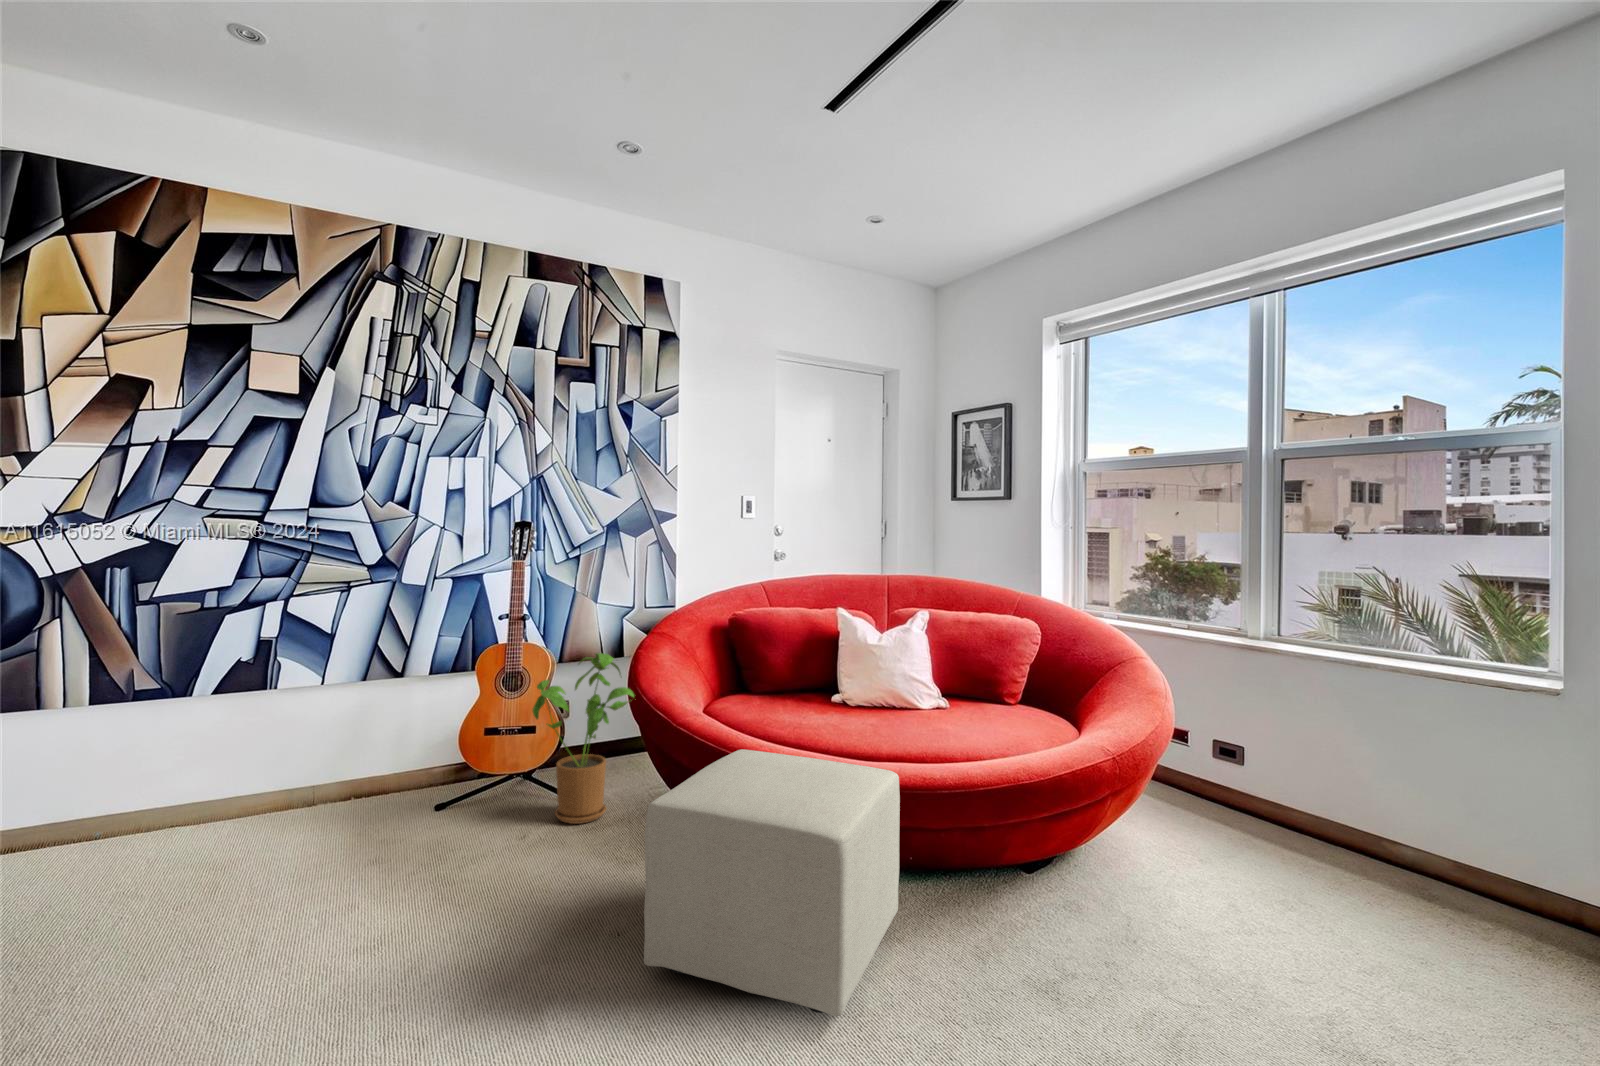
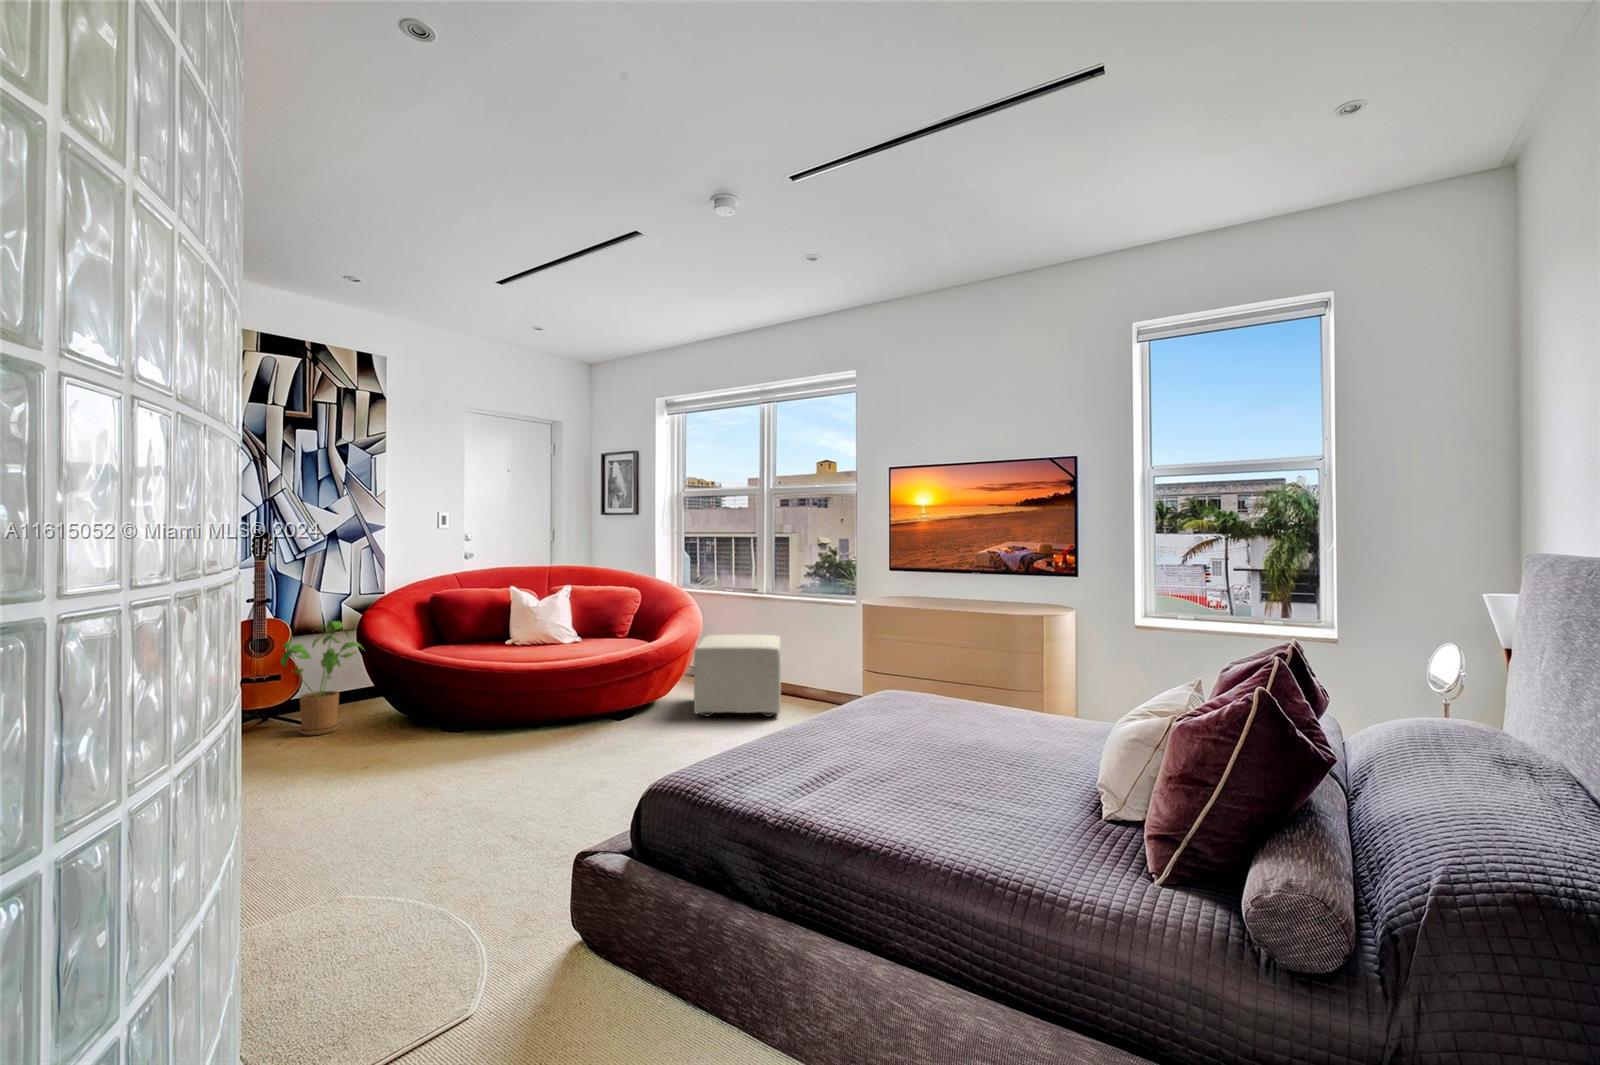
ottoman: present [644,749,900,1016] -> present [694,635,781,716]

